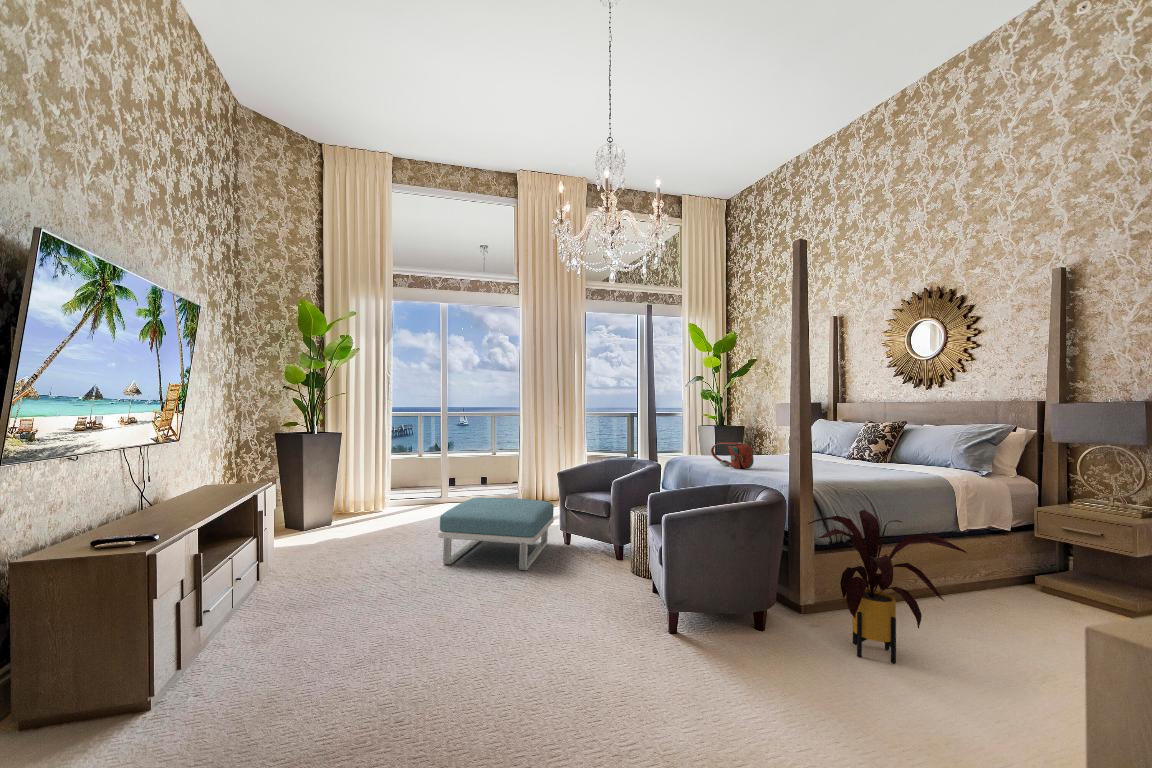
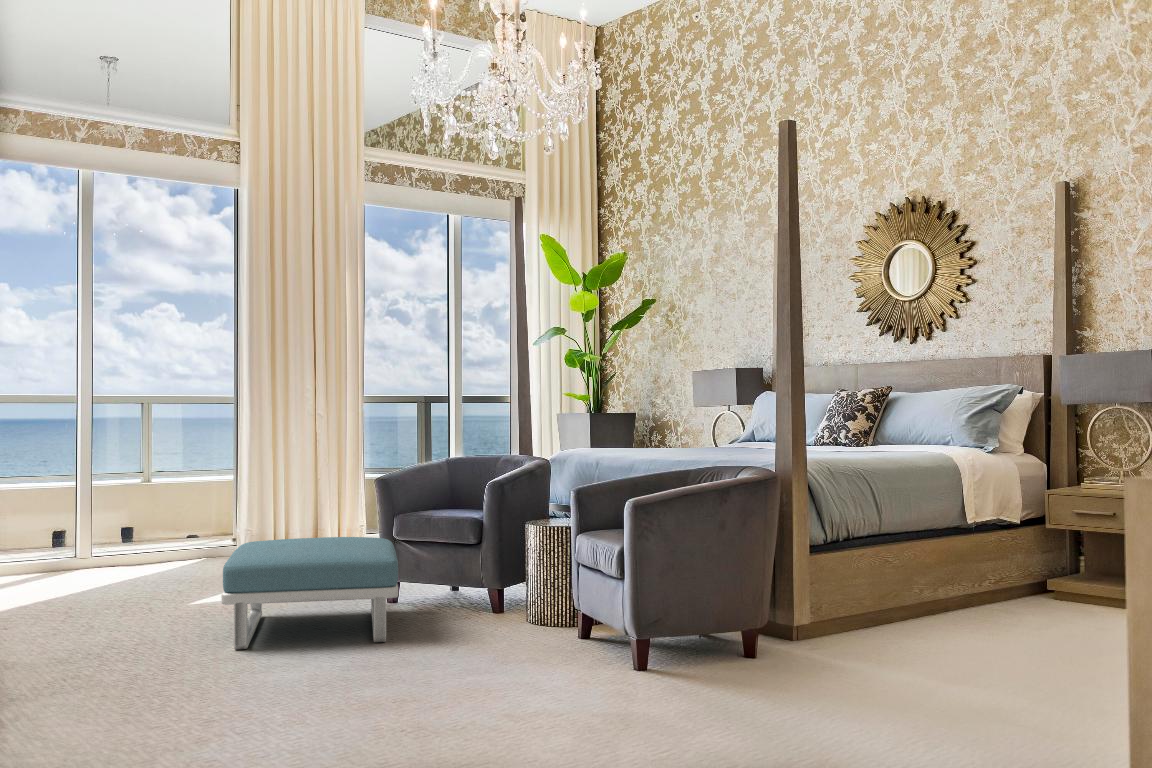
handbag: present [711,442,754,469] -> none [644,421,712,461]
house plant: present [808,510,967,664] -> none [811,491,998,666]

